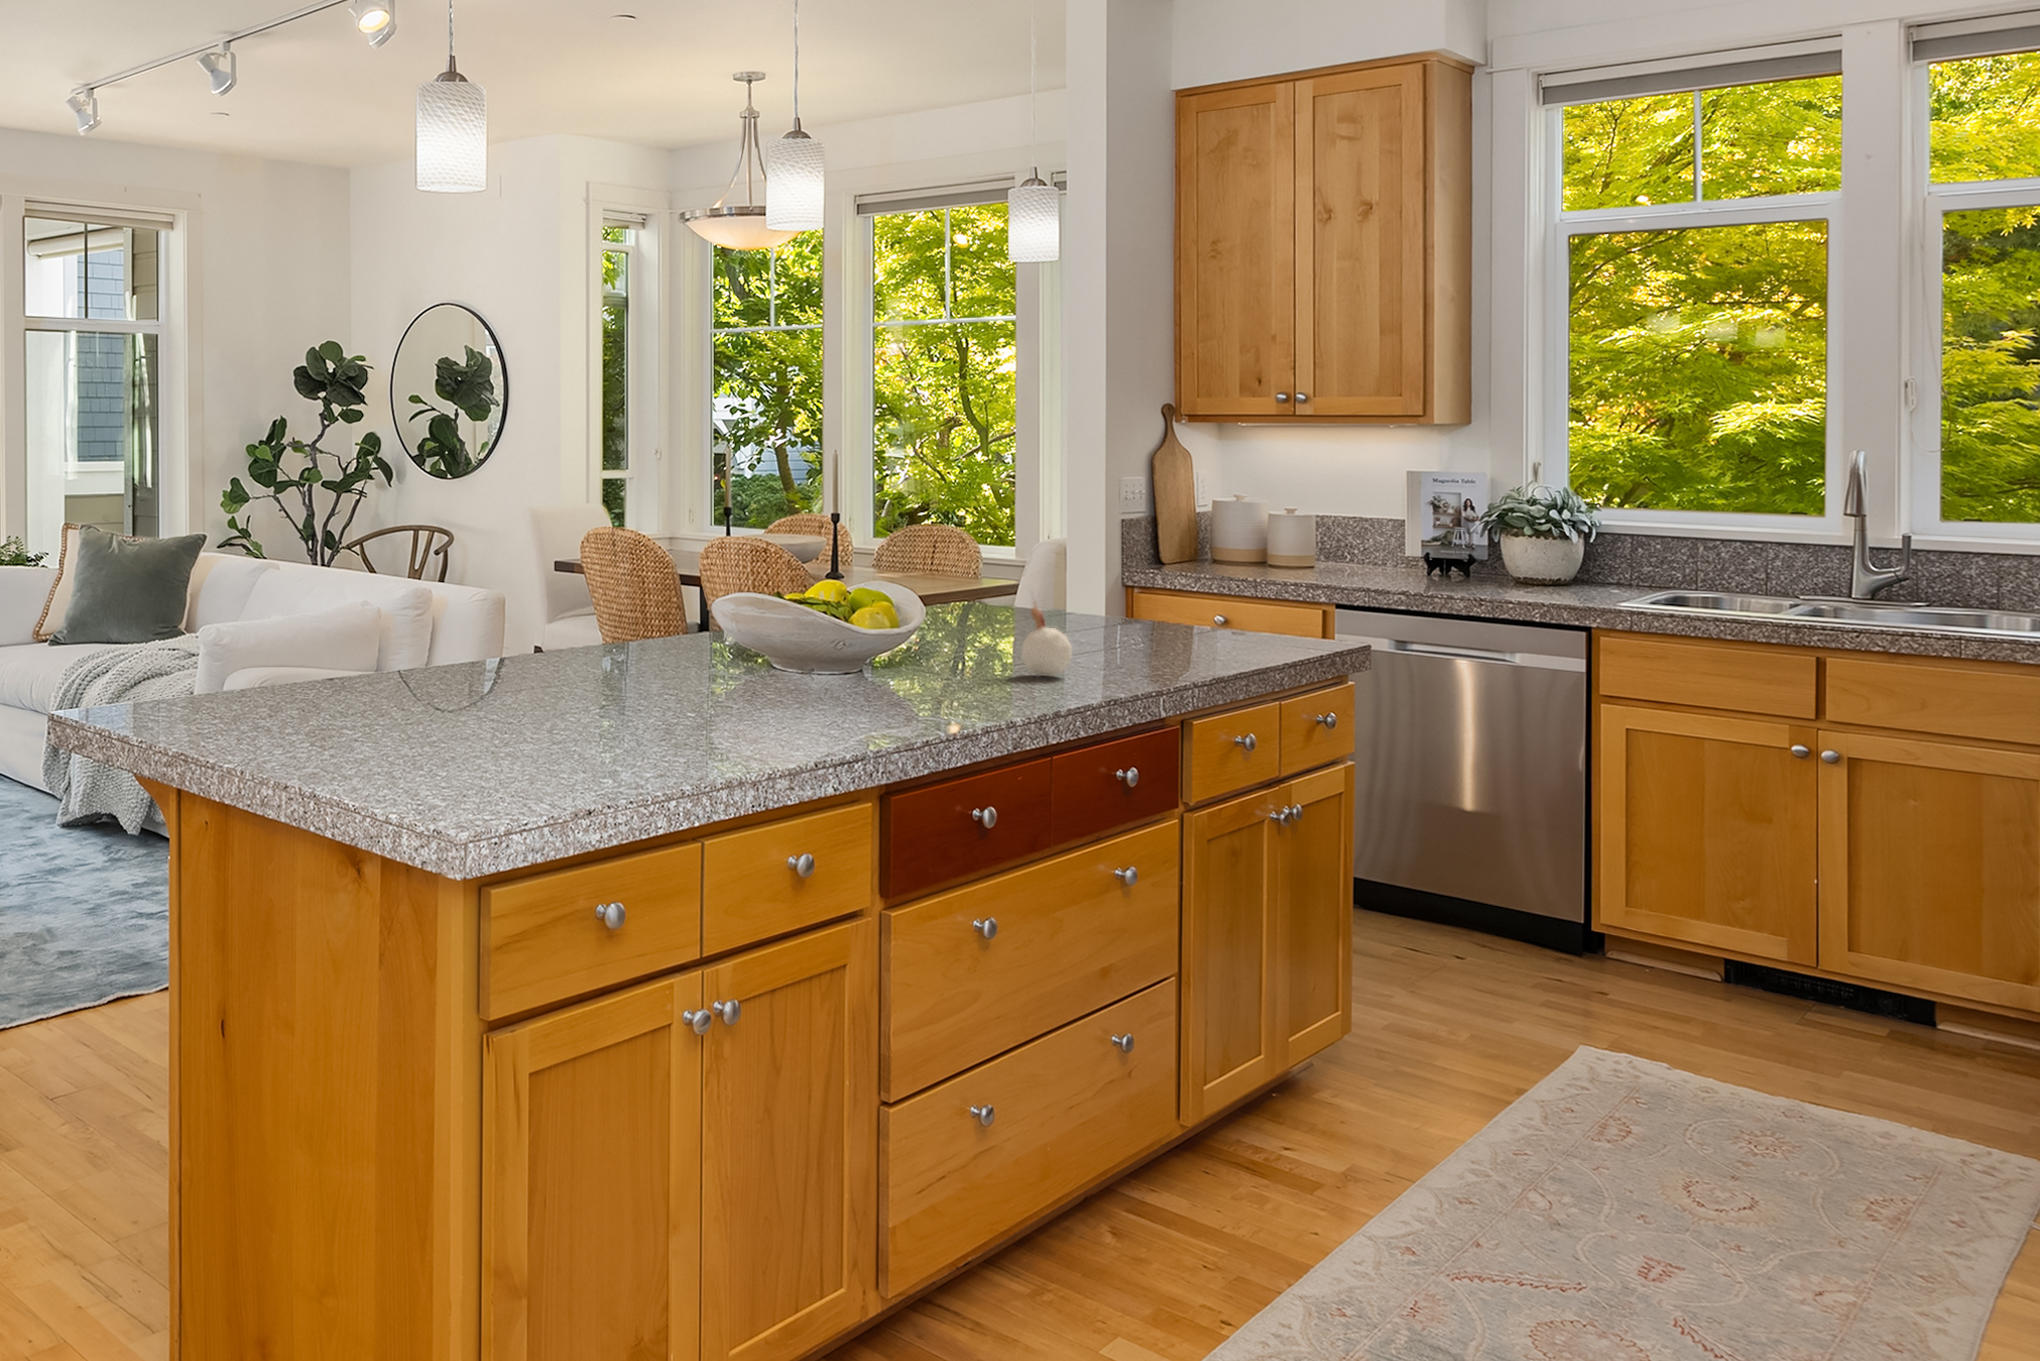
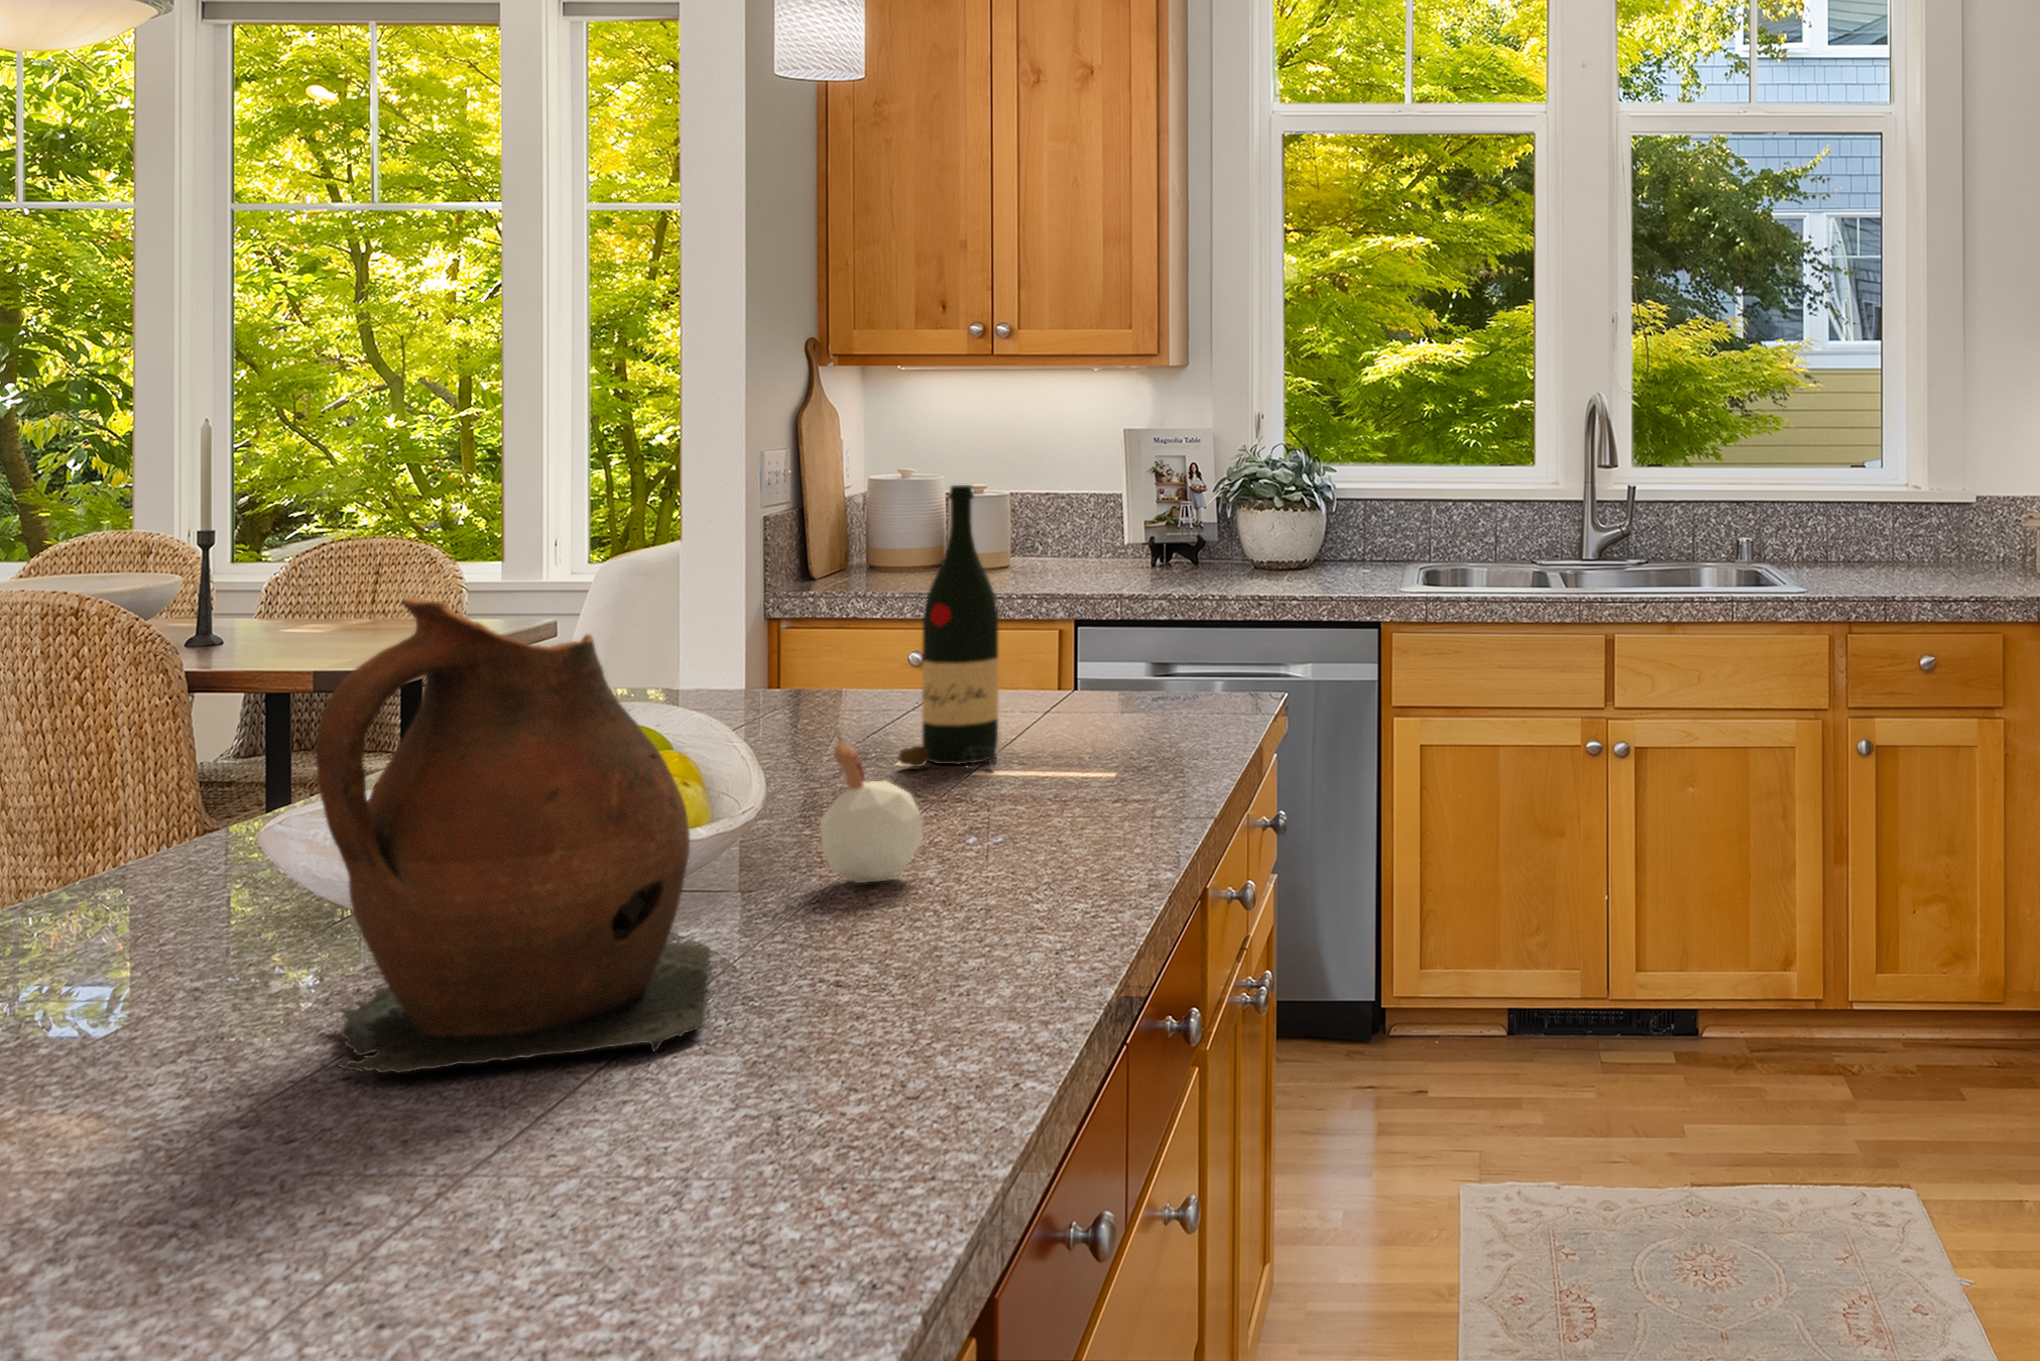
wine bottle: none [1110,491,1173,651] -> present [899,485,998,767]
ceramic pitcher: none [798,513,954,701] -> present [316,598,710,1073]

